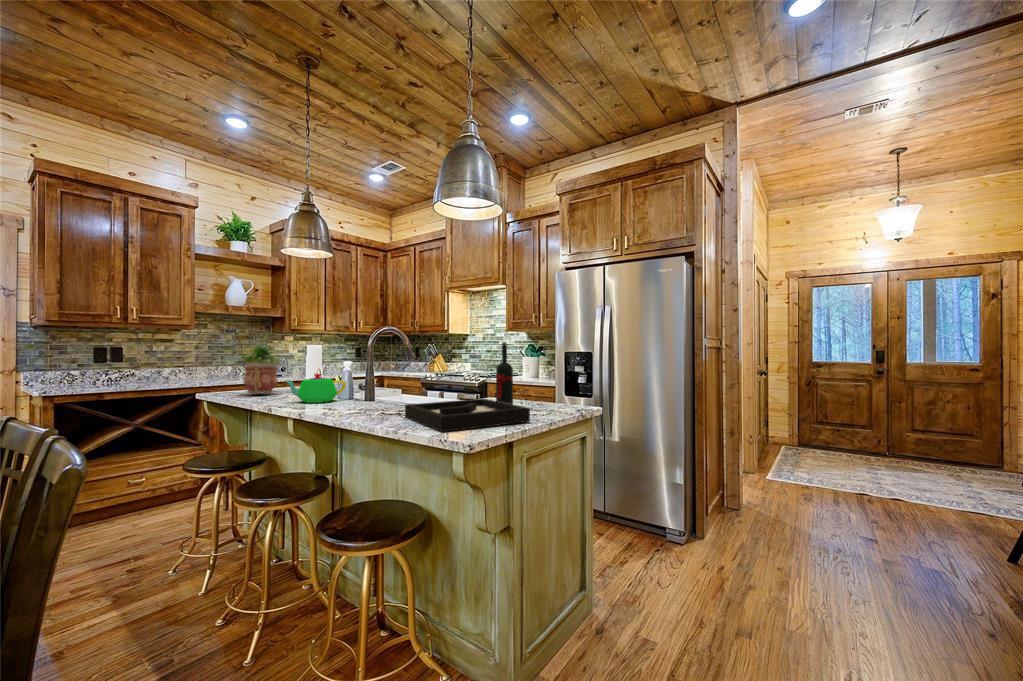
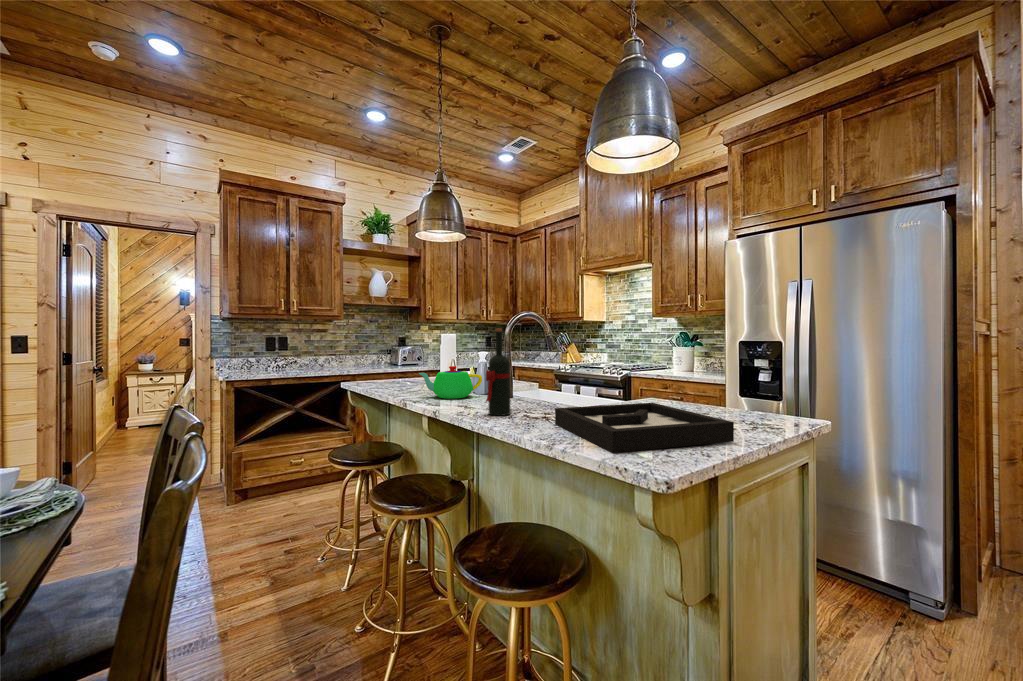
wine bottle: present [496,342,513,404] -> present [486,328,511,416]
potted plant: present [241,343,283,394] -> none [374,331,421,386]

